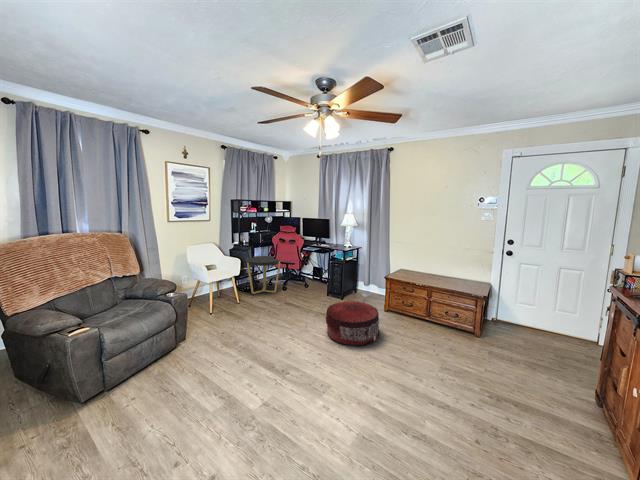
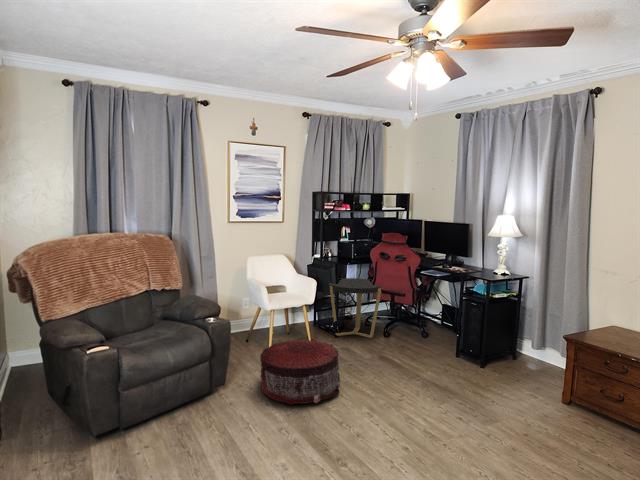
pouf: present [326,301,380,345] -> present [260,340,340,405]

